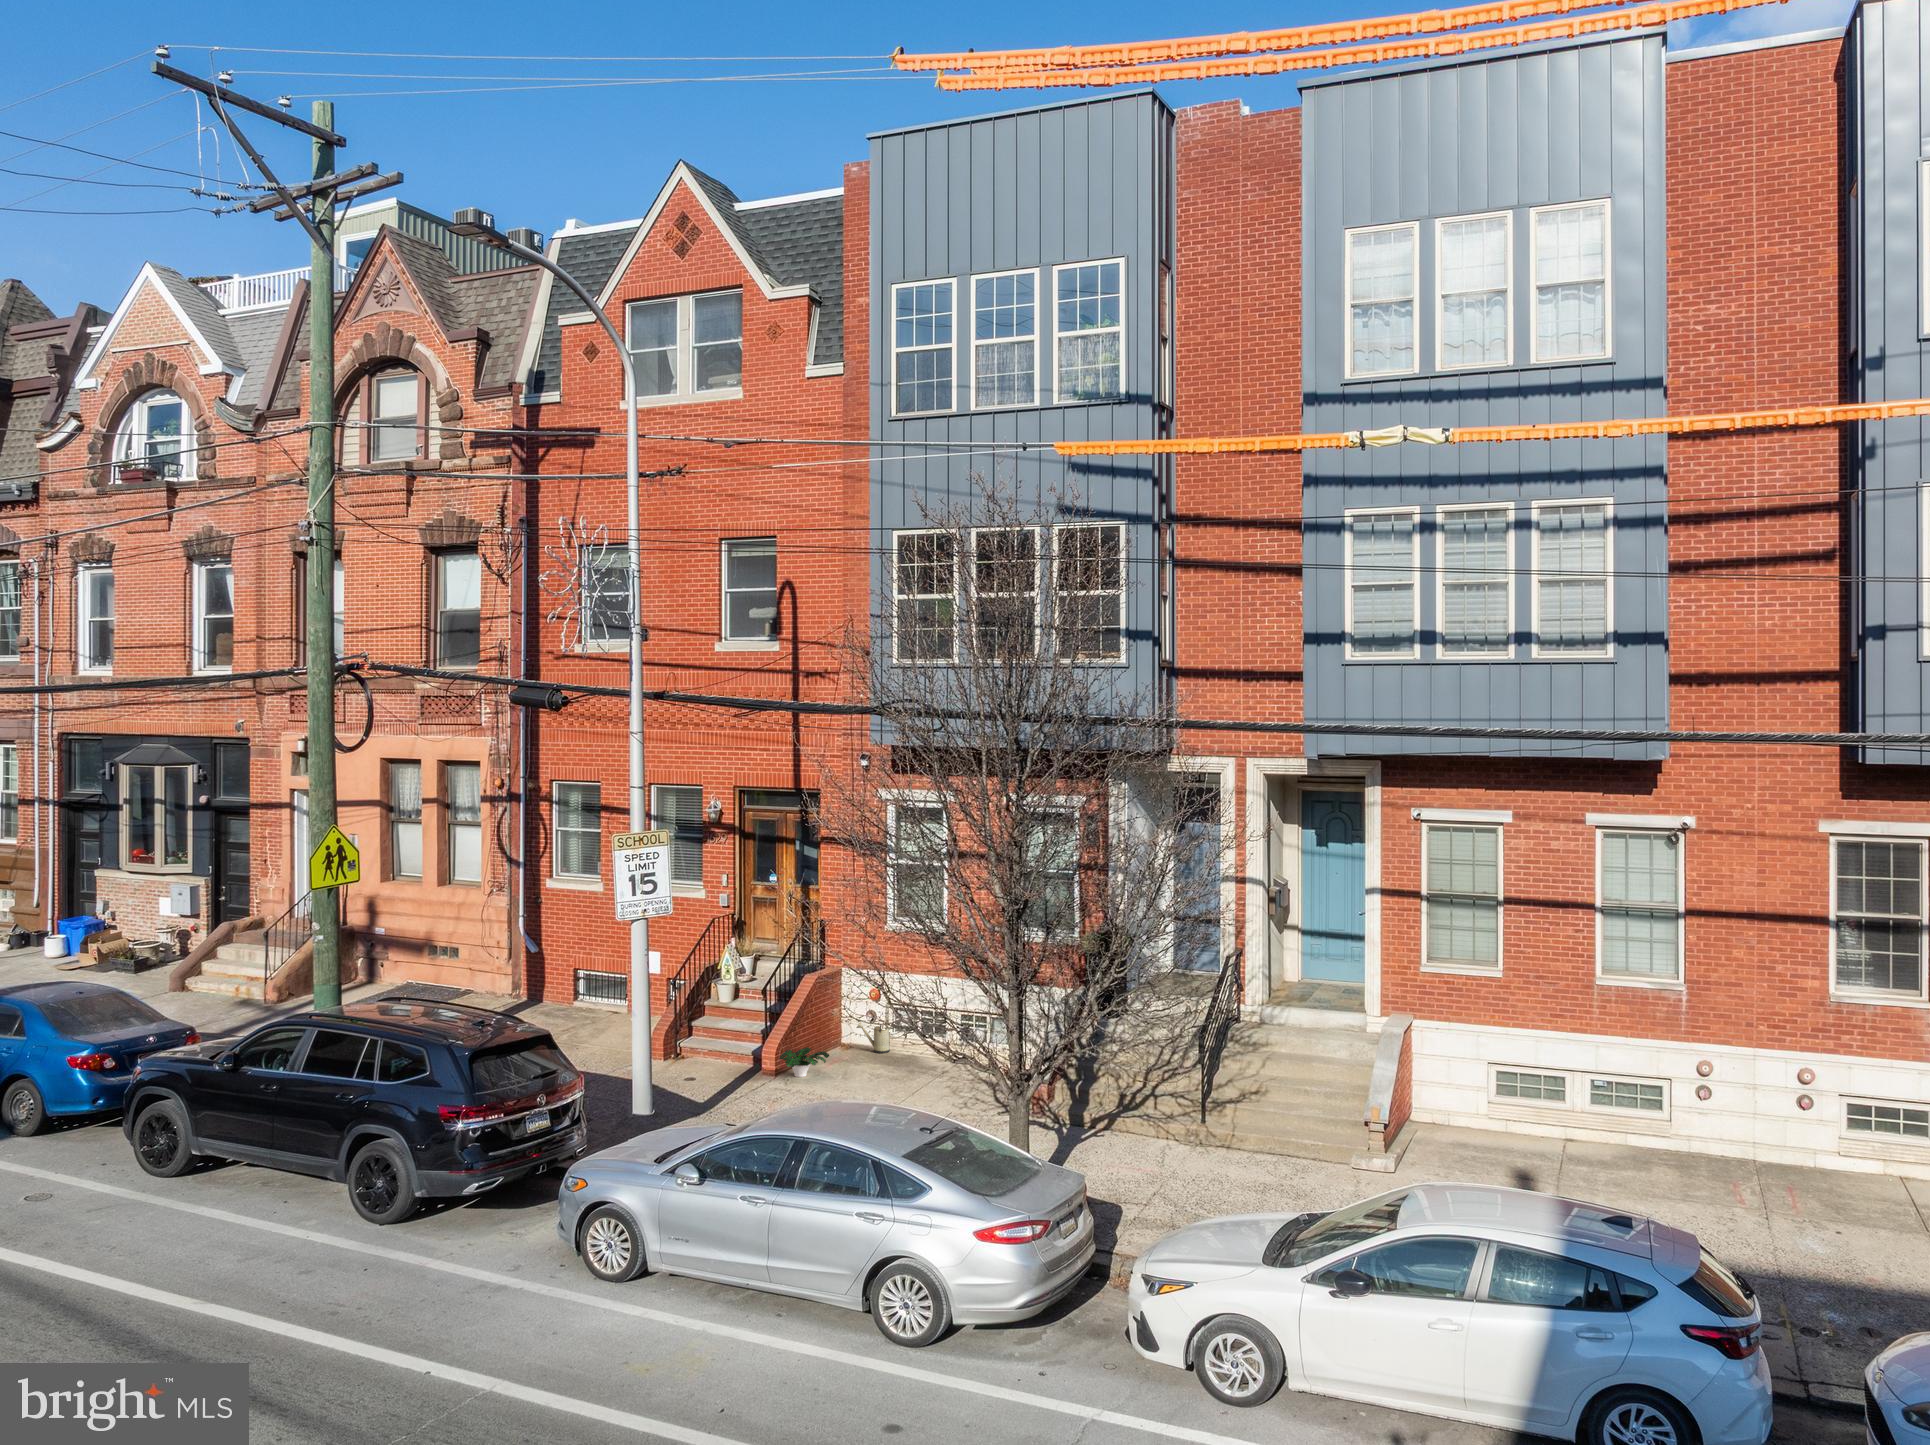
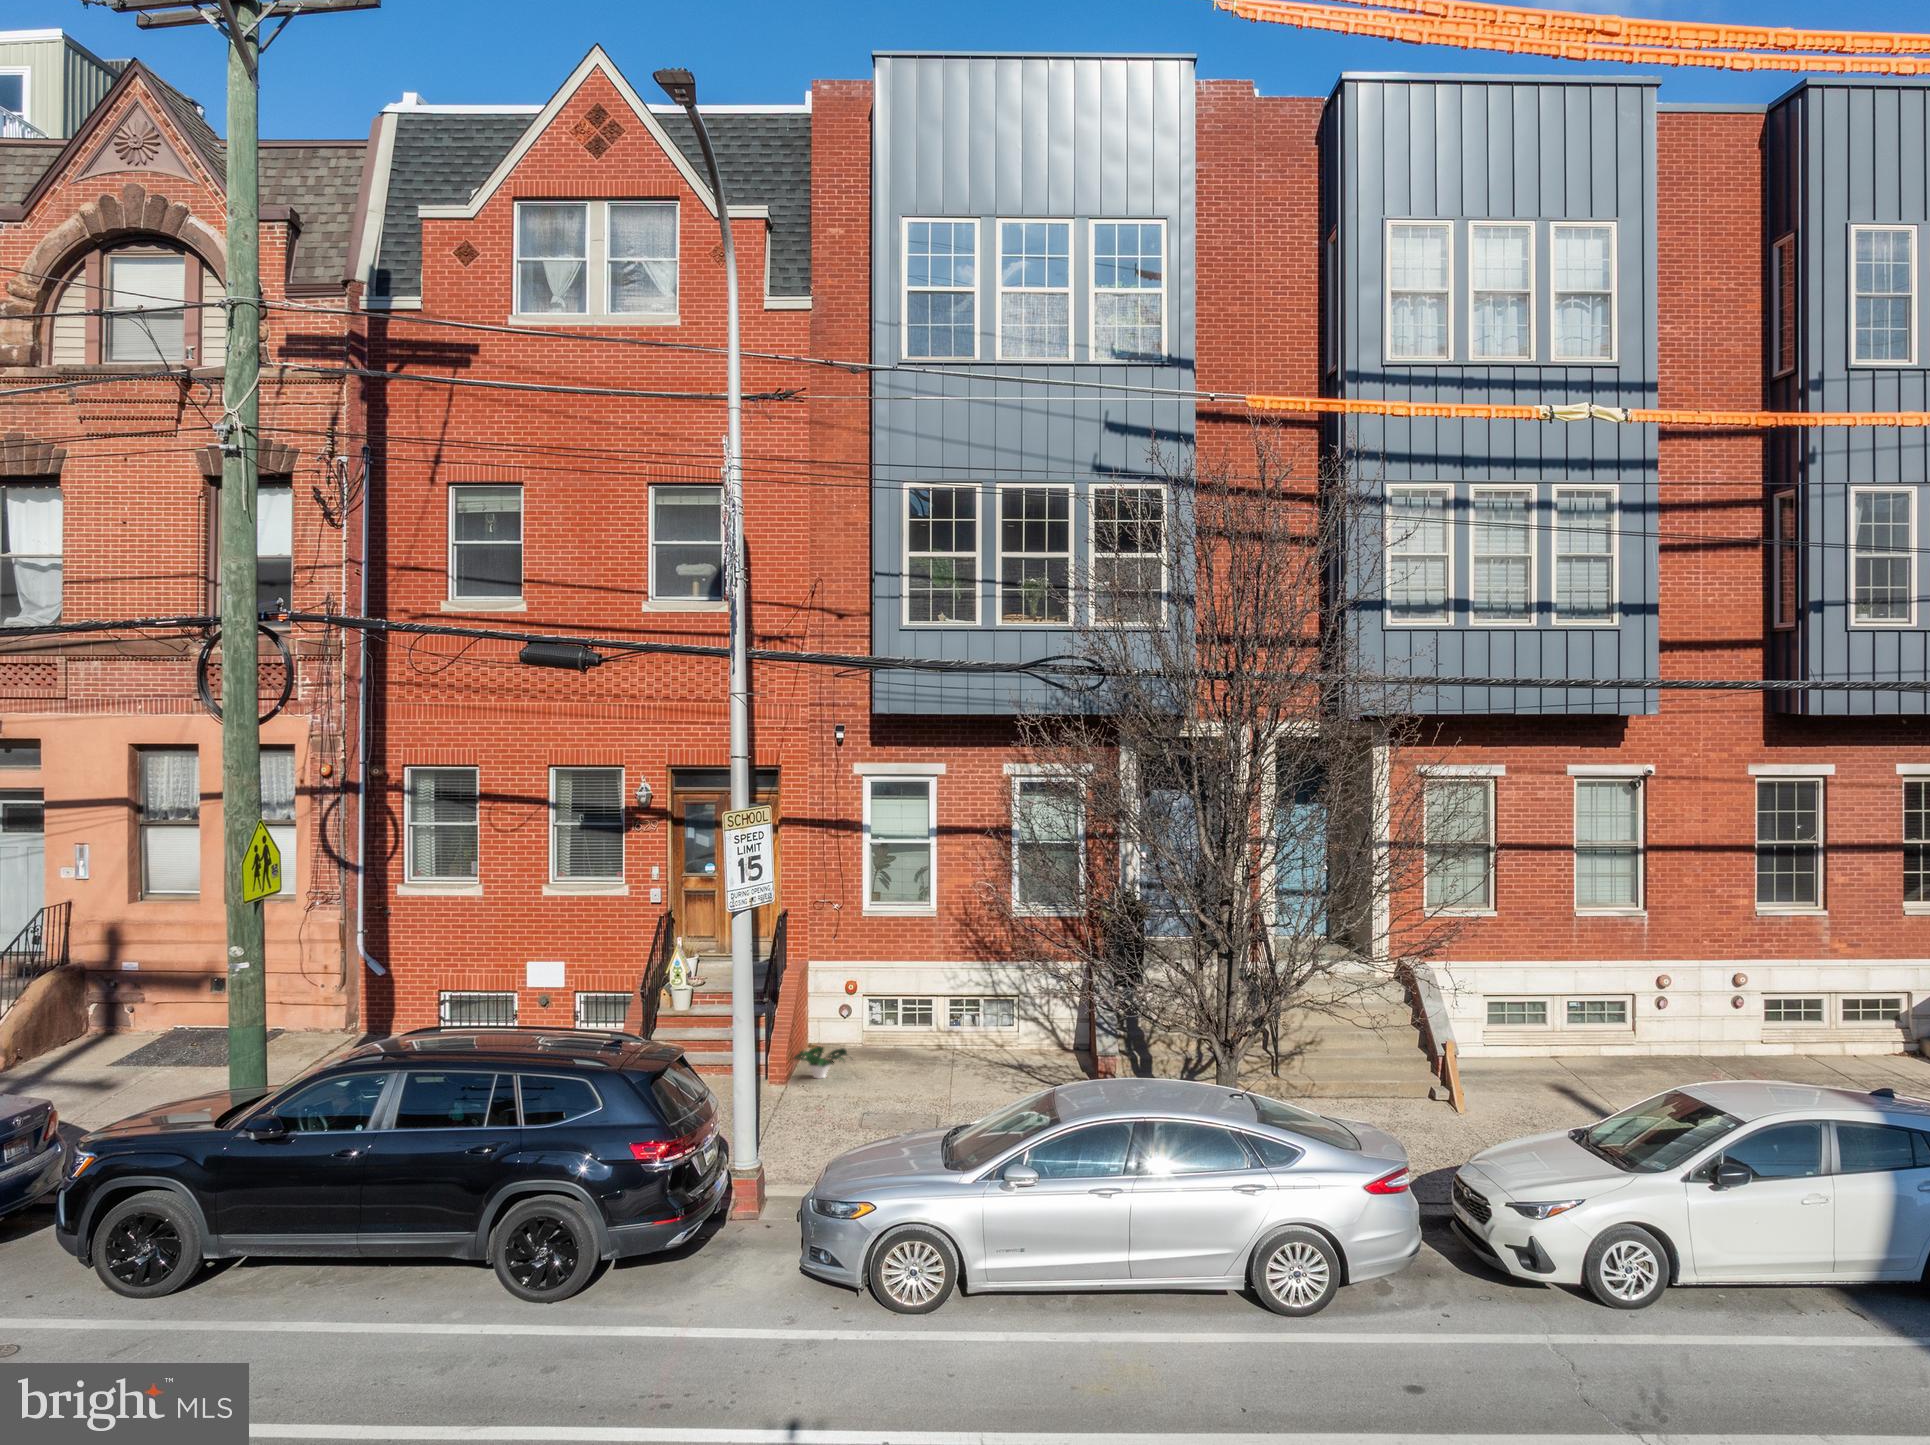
watering can: present [857,1022,890,1053] -> none [841,1011,882,1049]

